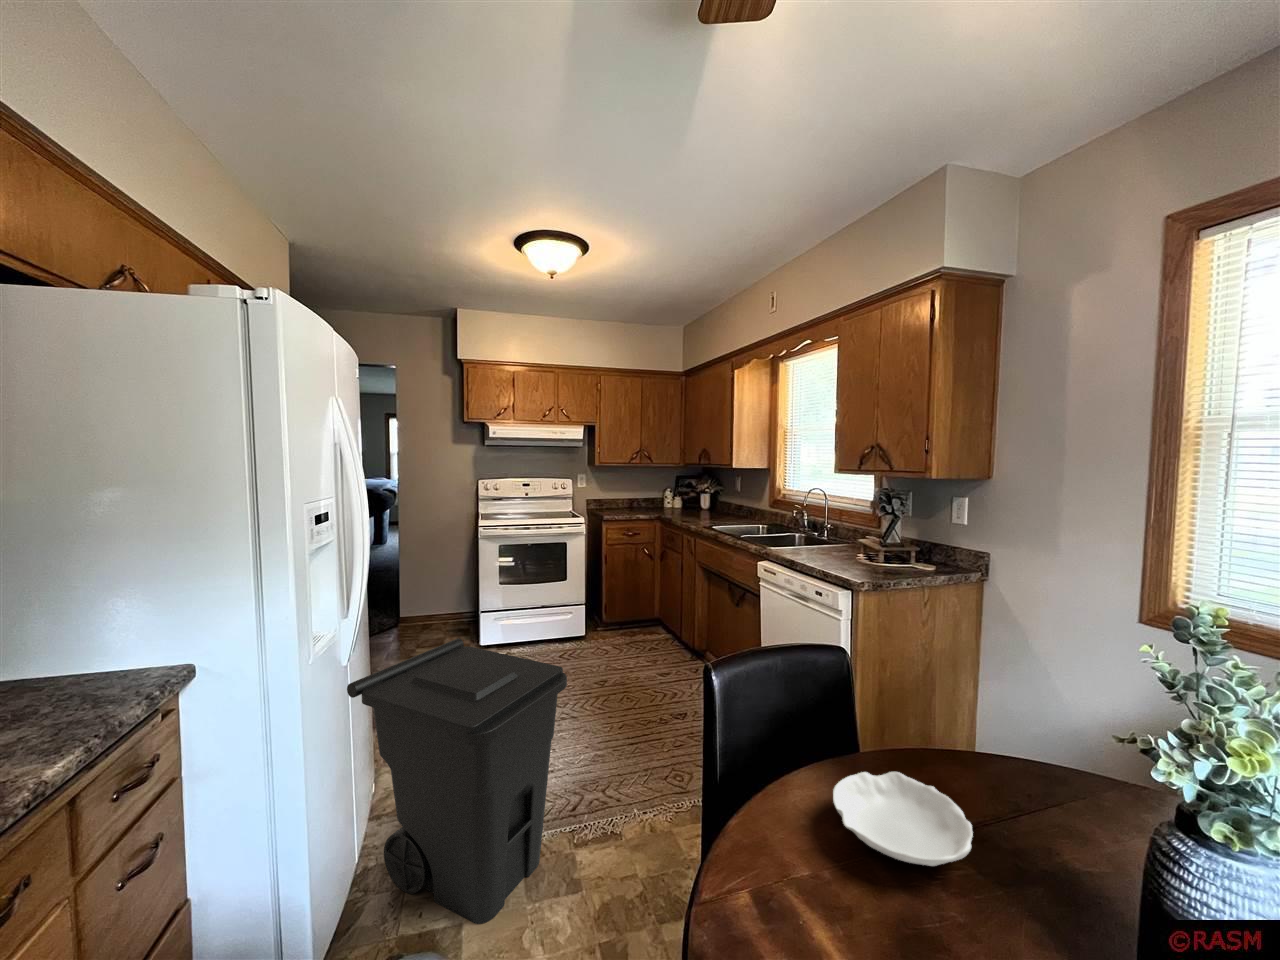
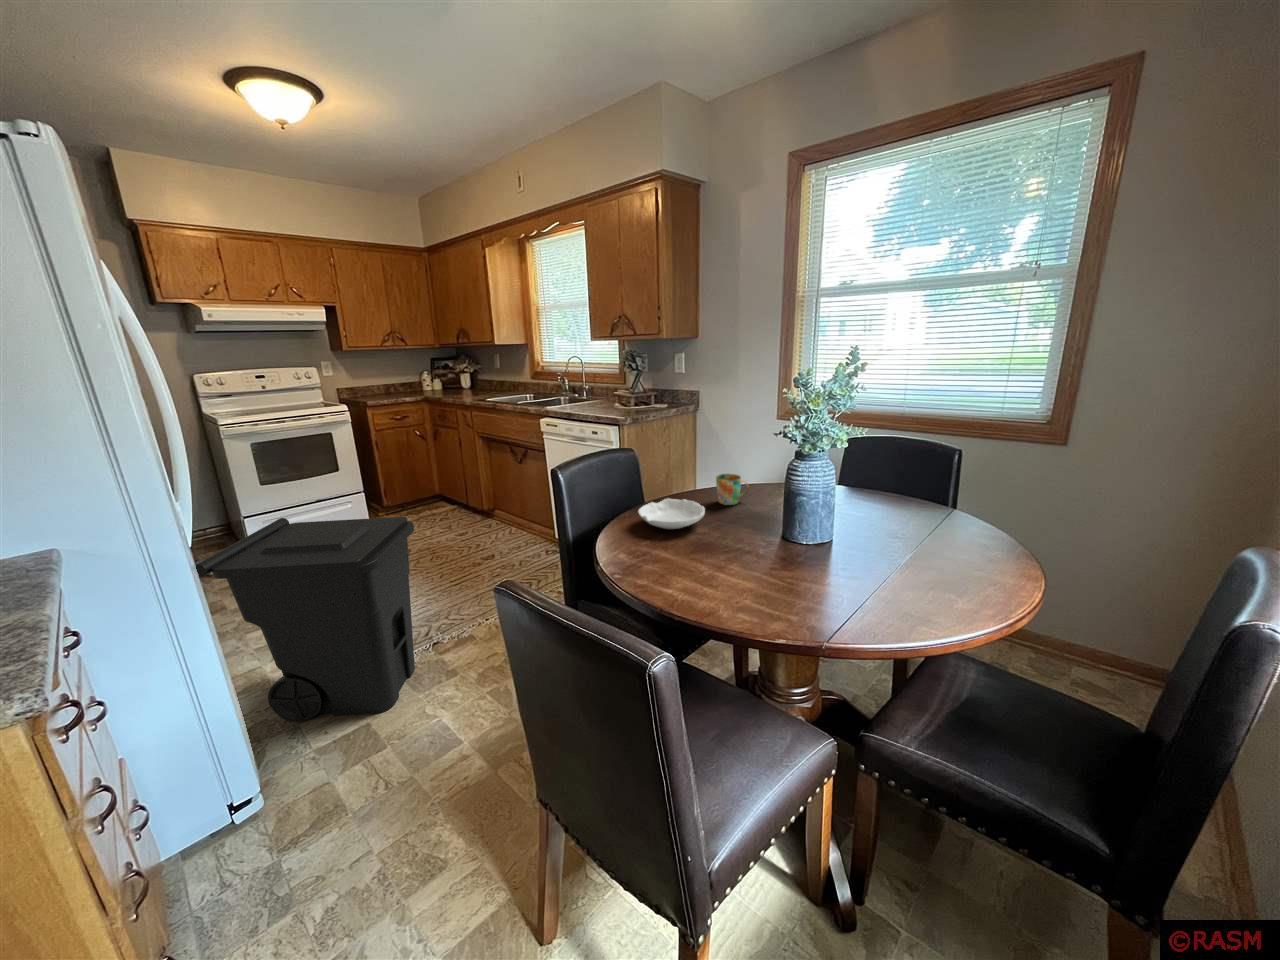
mug: none [1006,746,1087,824] -> present [716,474,749,505]

